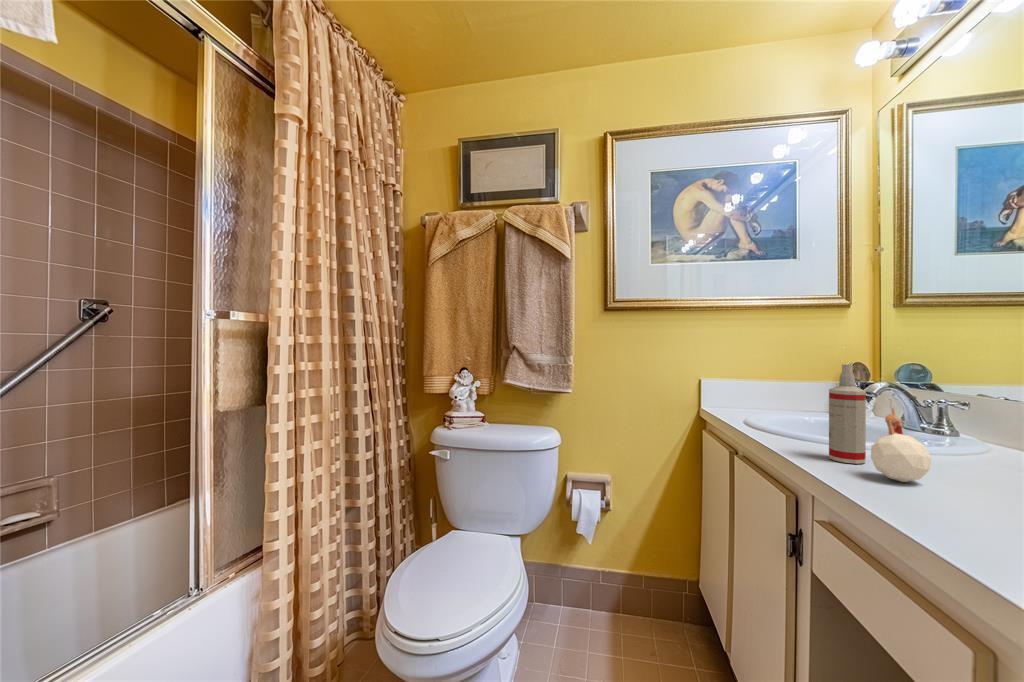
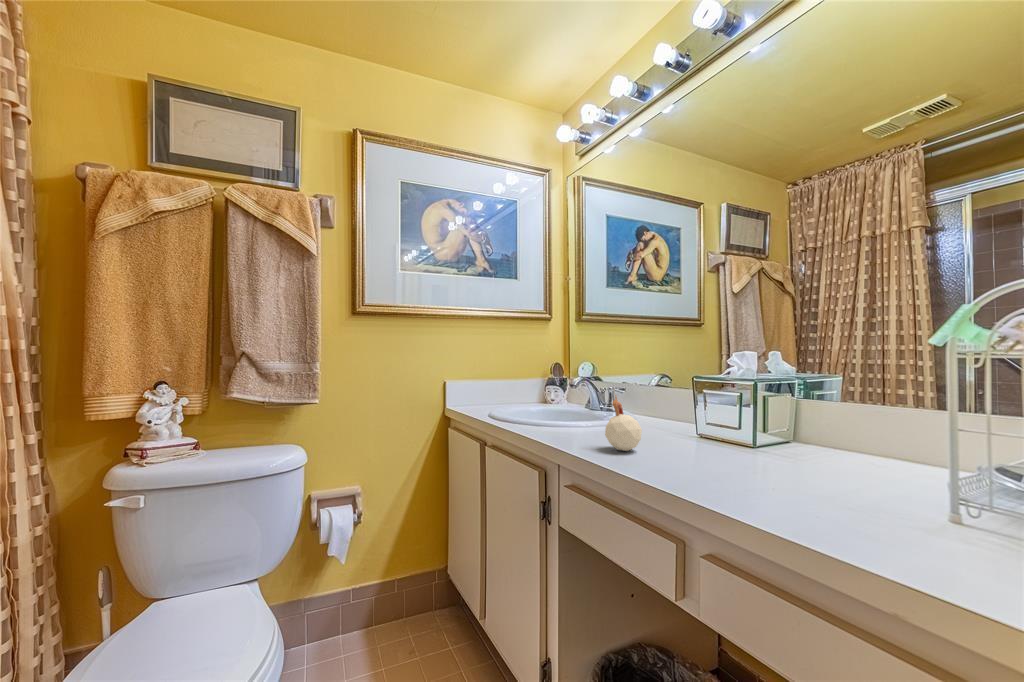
spray bottle: present [829,364,866,464] -> none [569,362,593,442]

